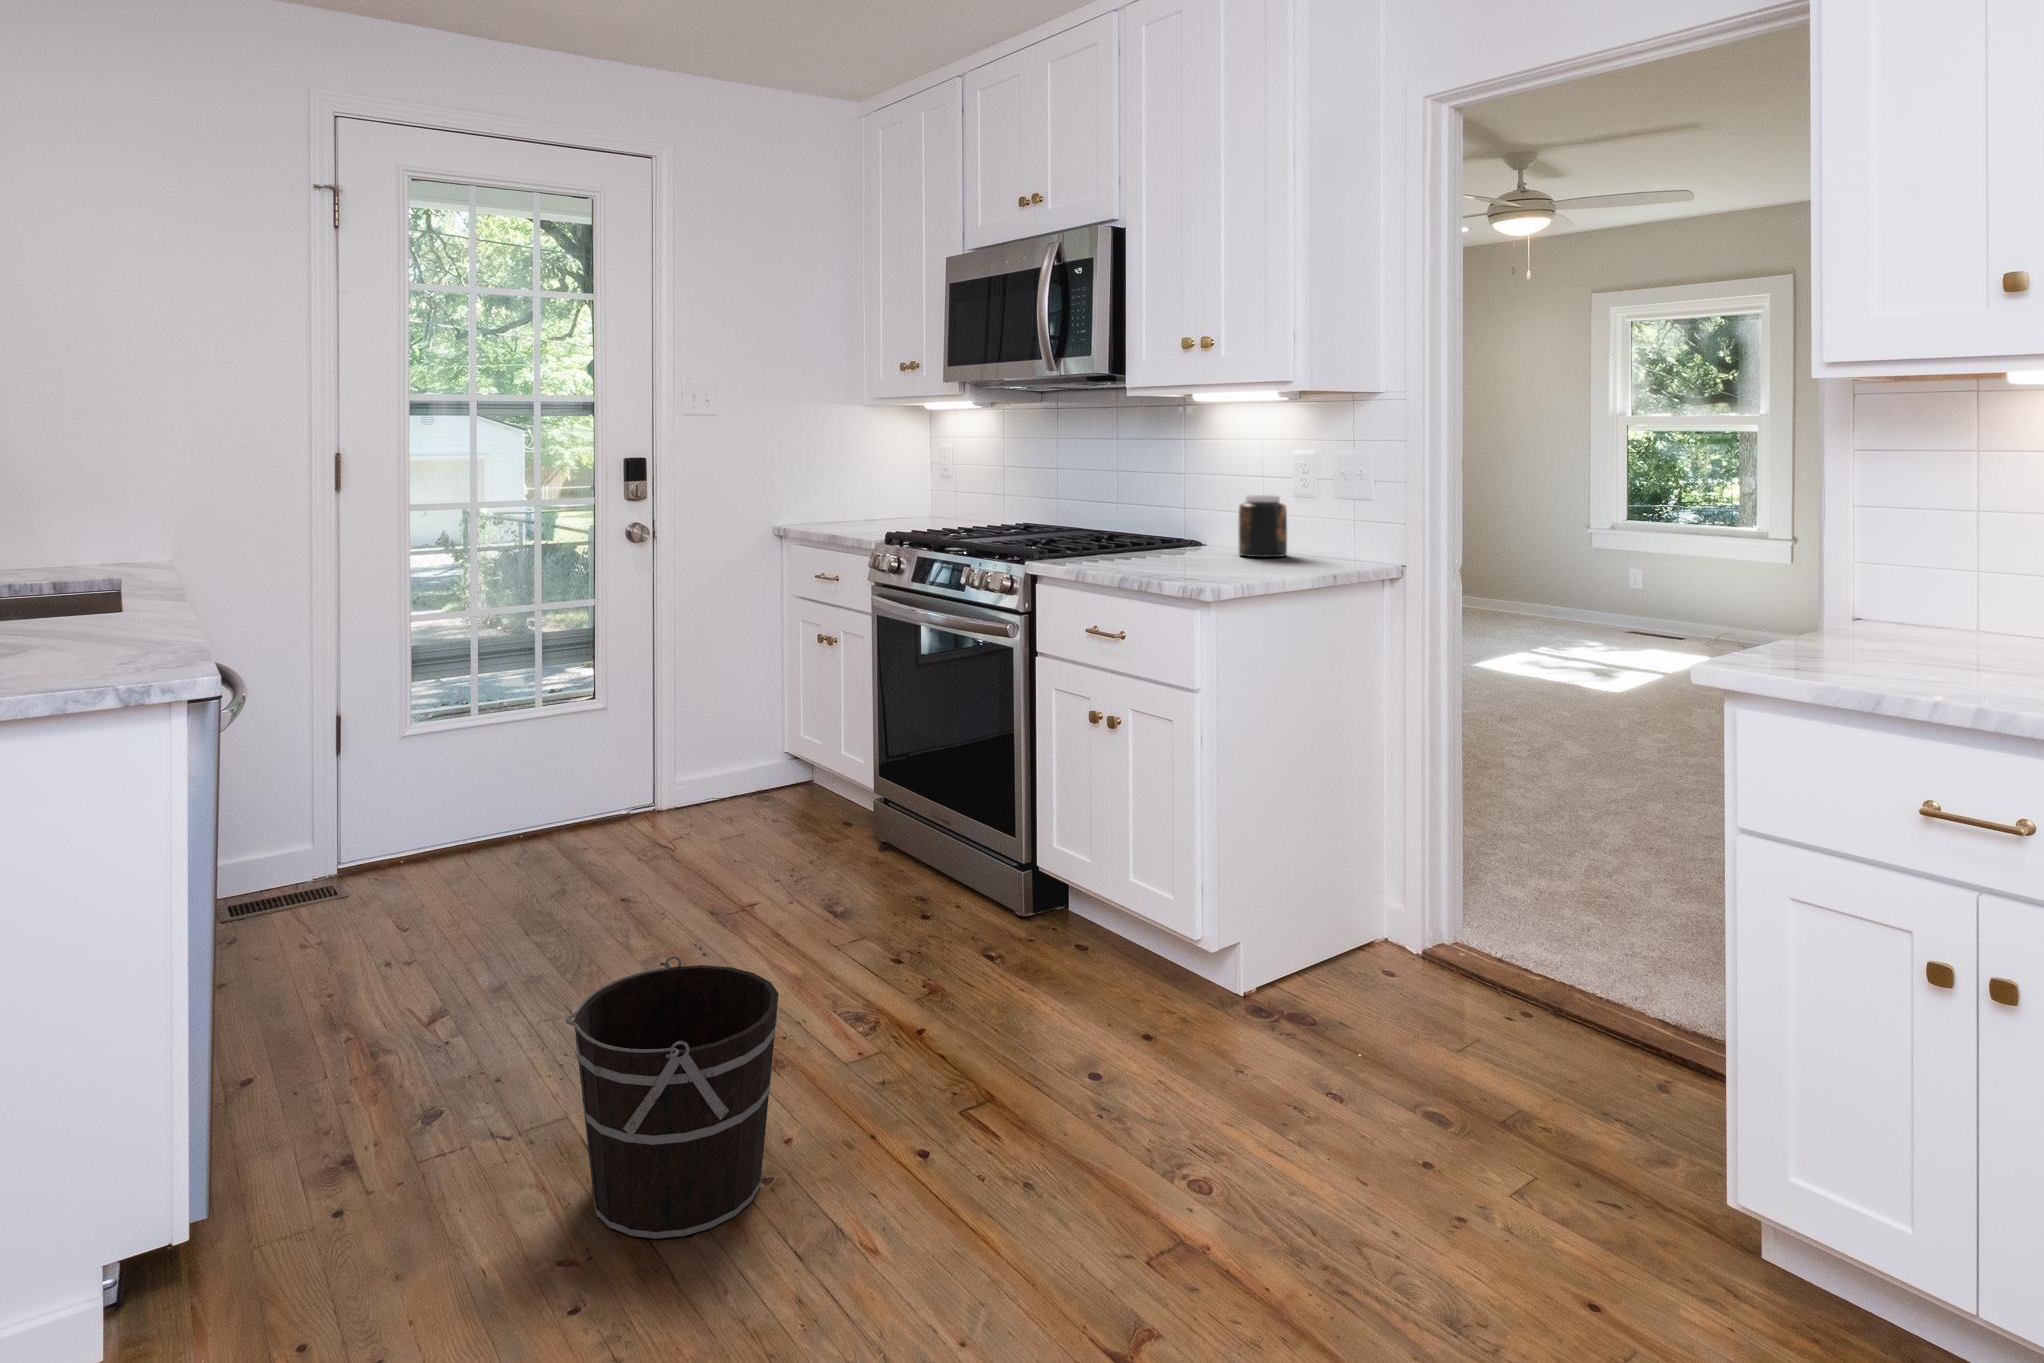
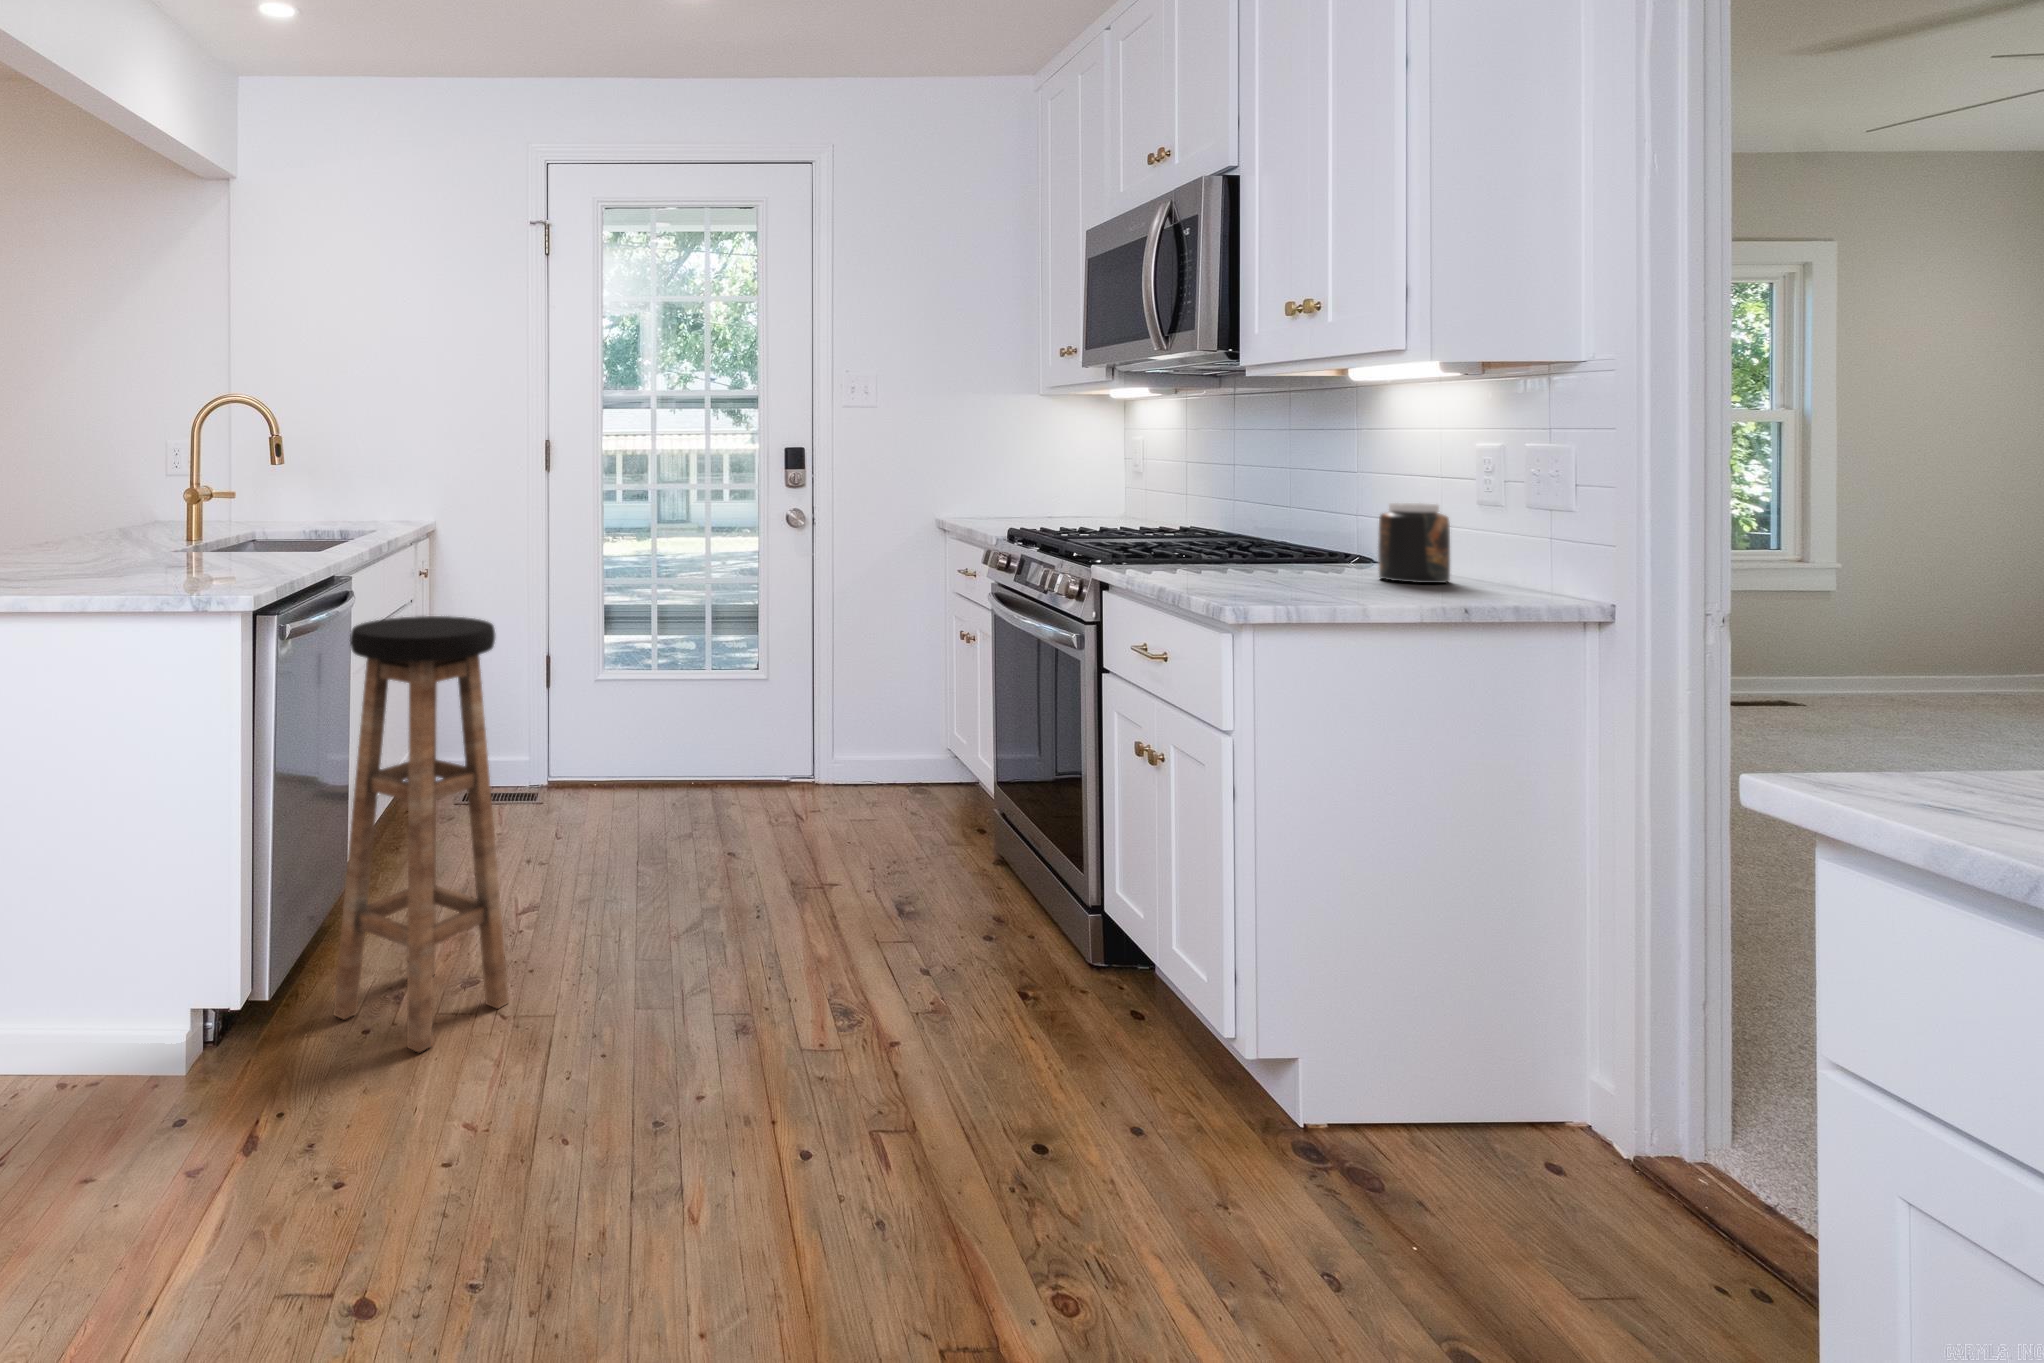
bar stool: none [277,674,501,1209] -> present [334,616,509,1053]
bucket: present [565,956,779,1239] -> none [496,895,677,1147]

